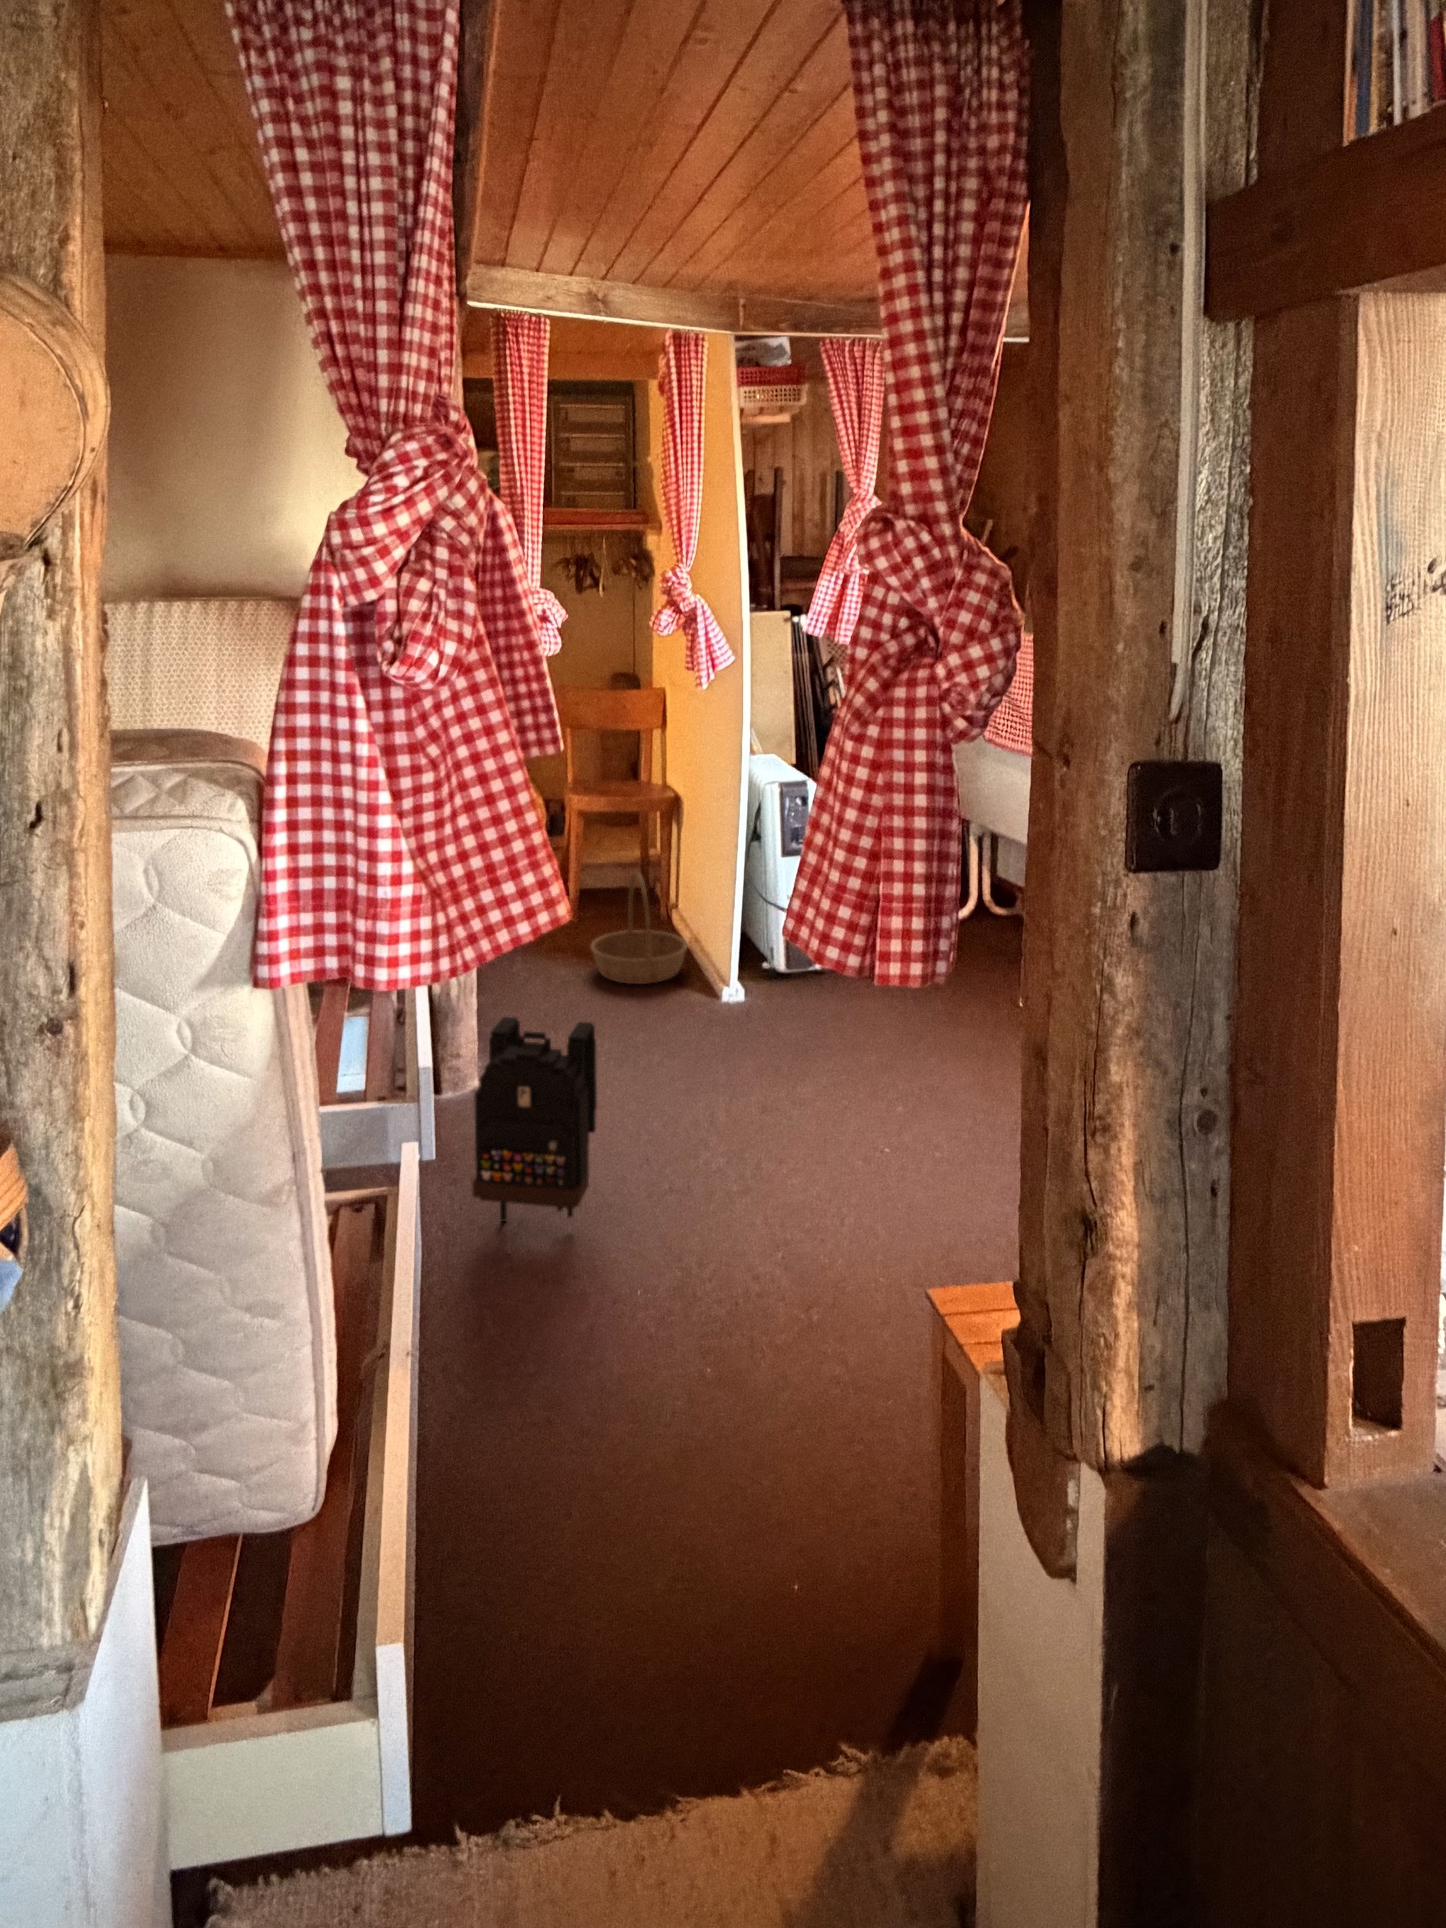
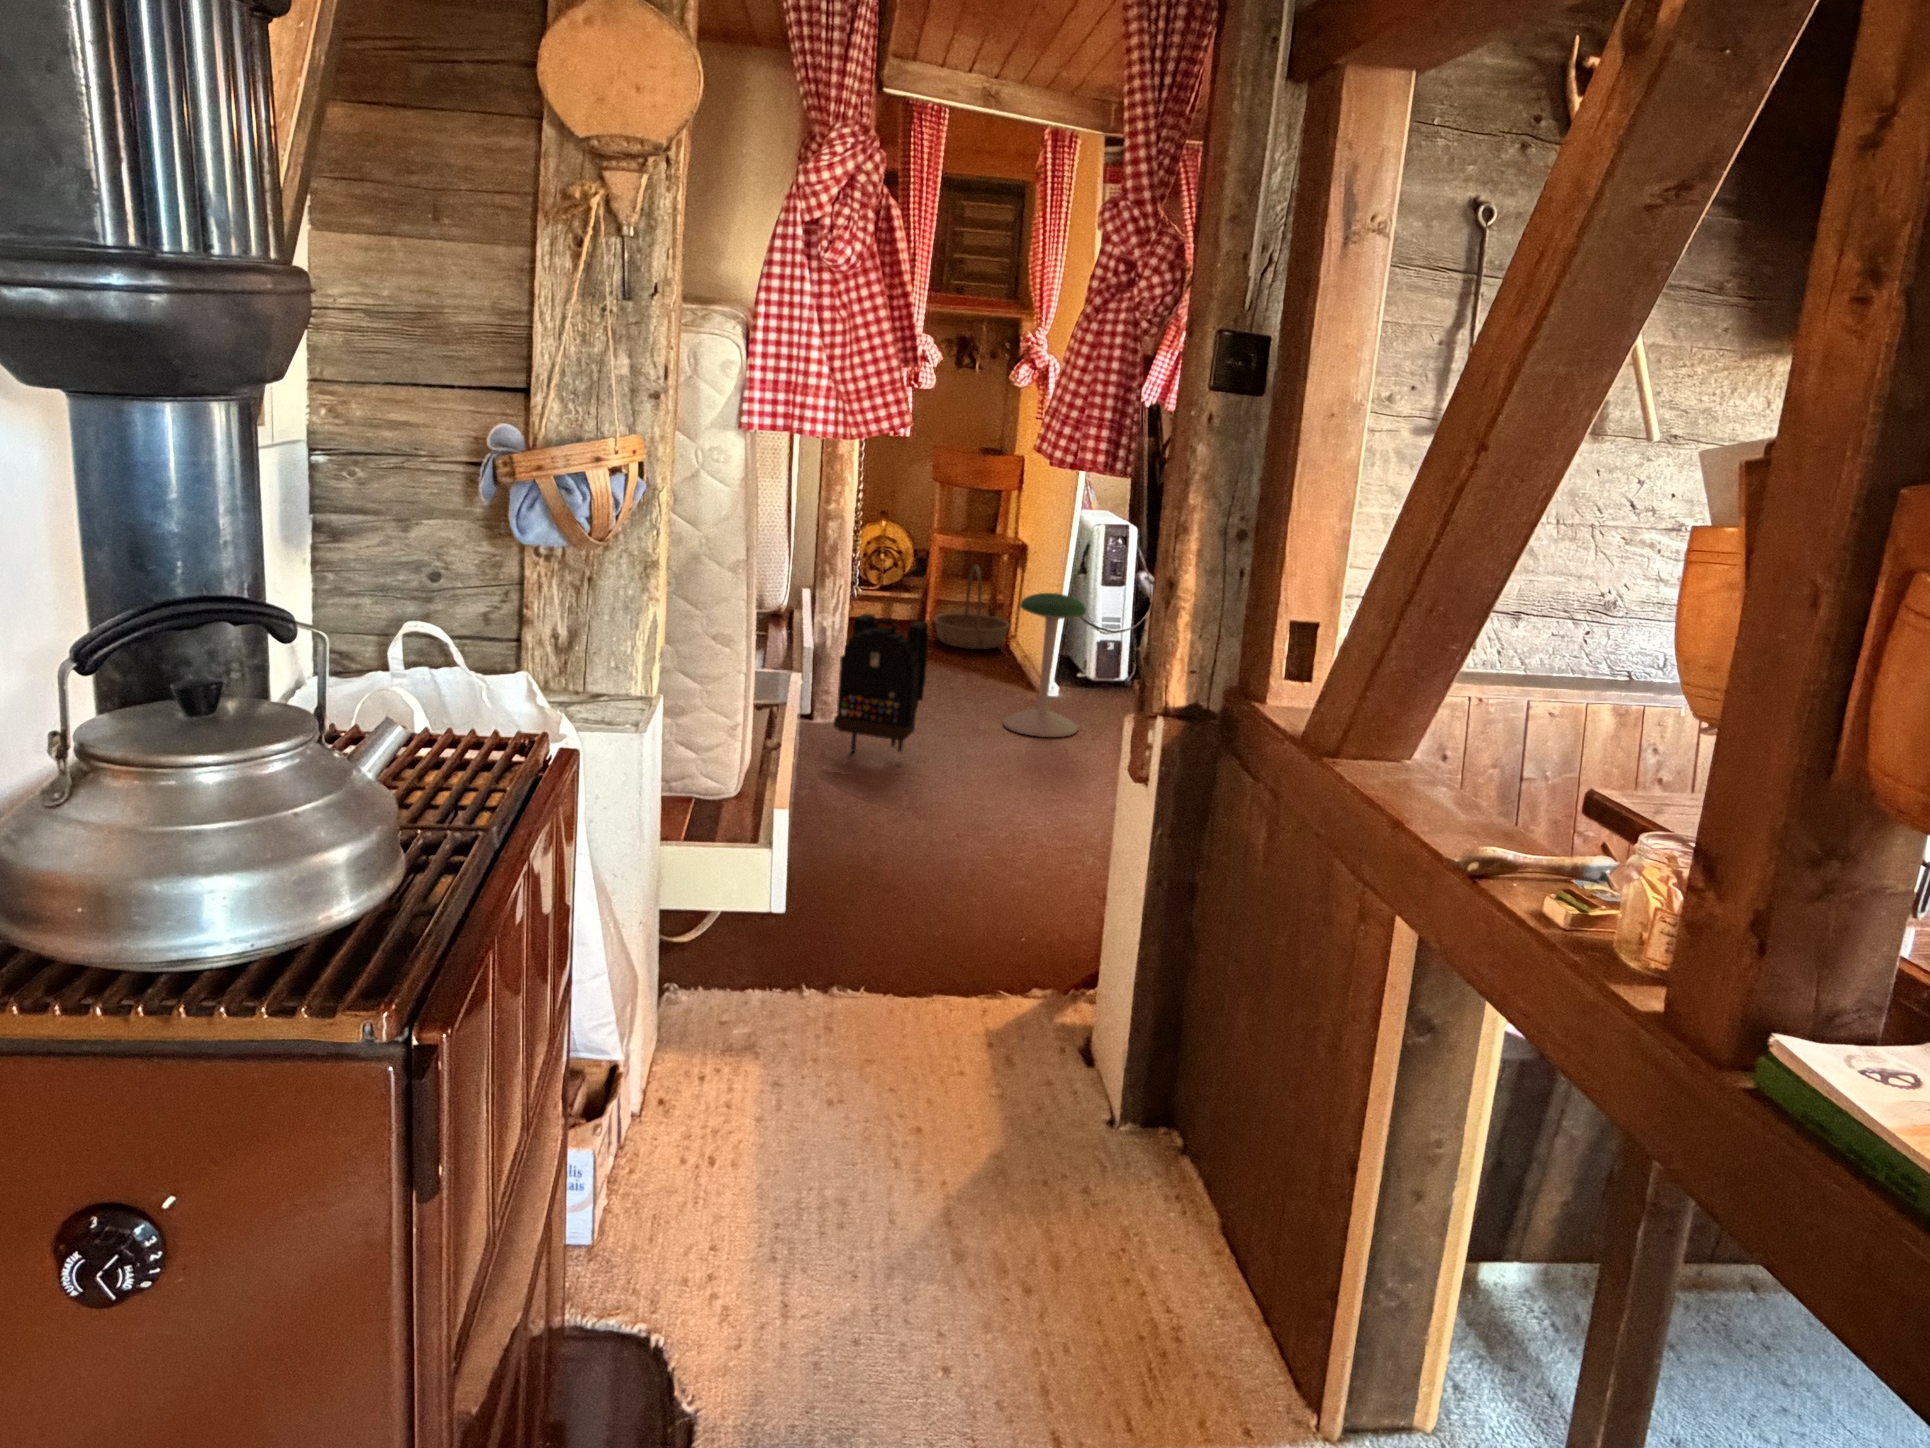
stool: none [703,941,806,1147] -> present [1003,593,1086,737]

